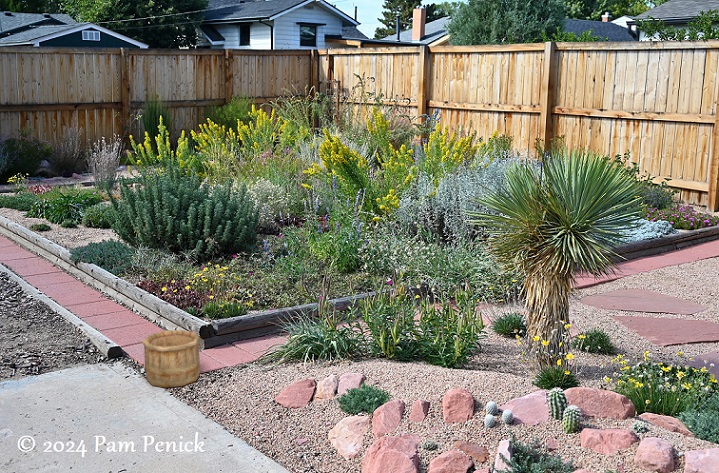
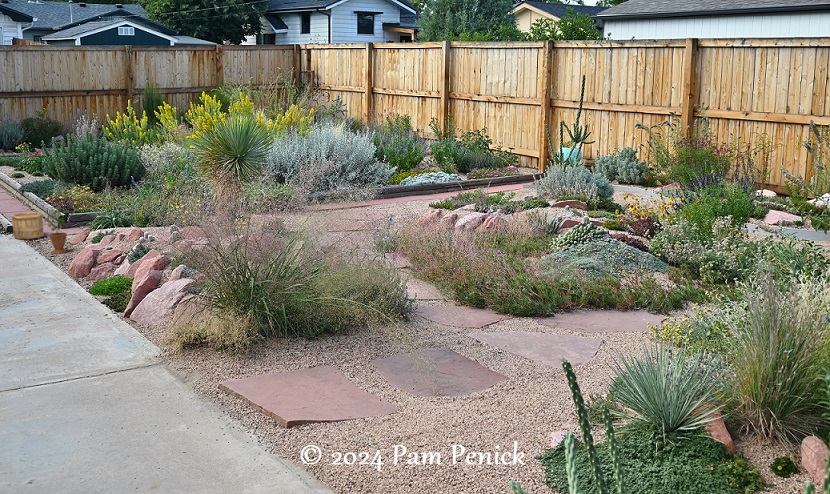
potted plant: none [263,342,305,443] -> present [45,206,67,254]

